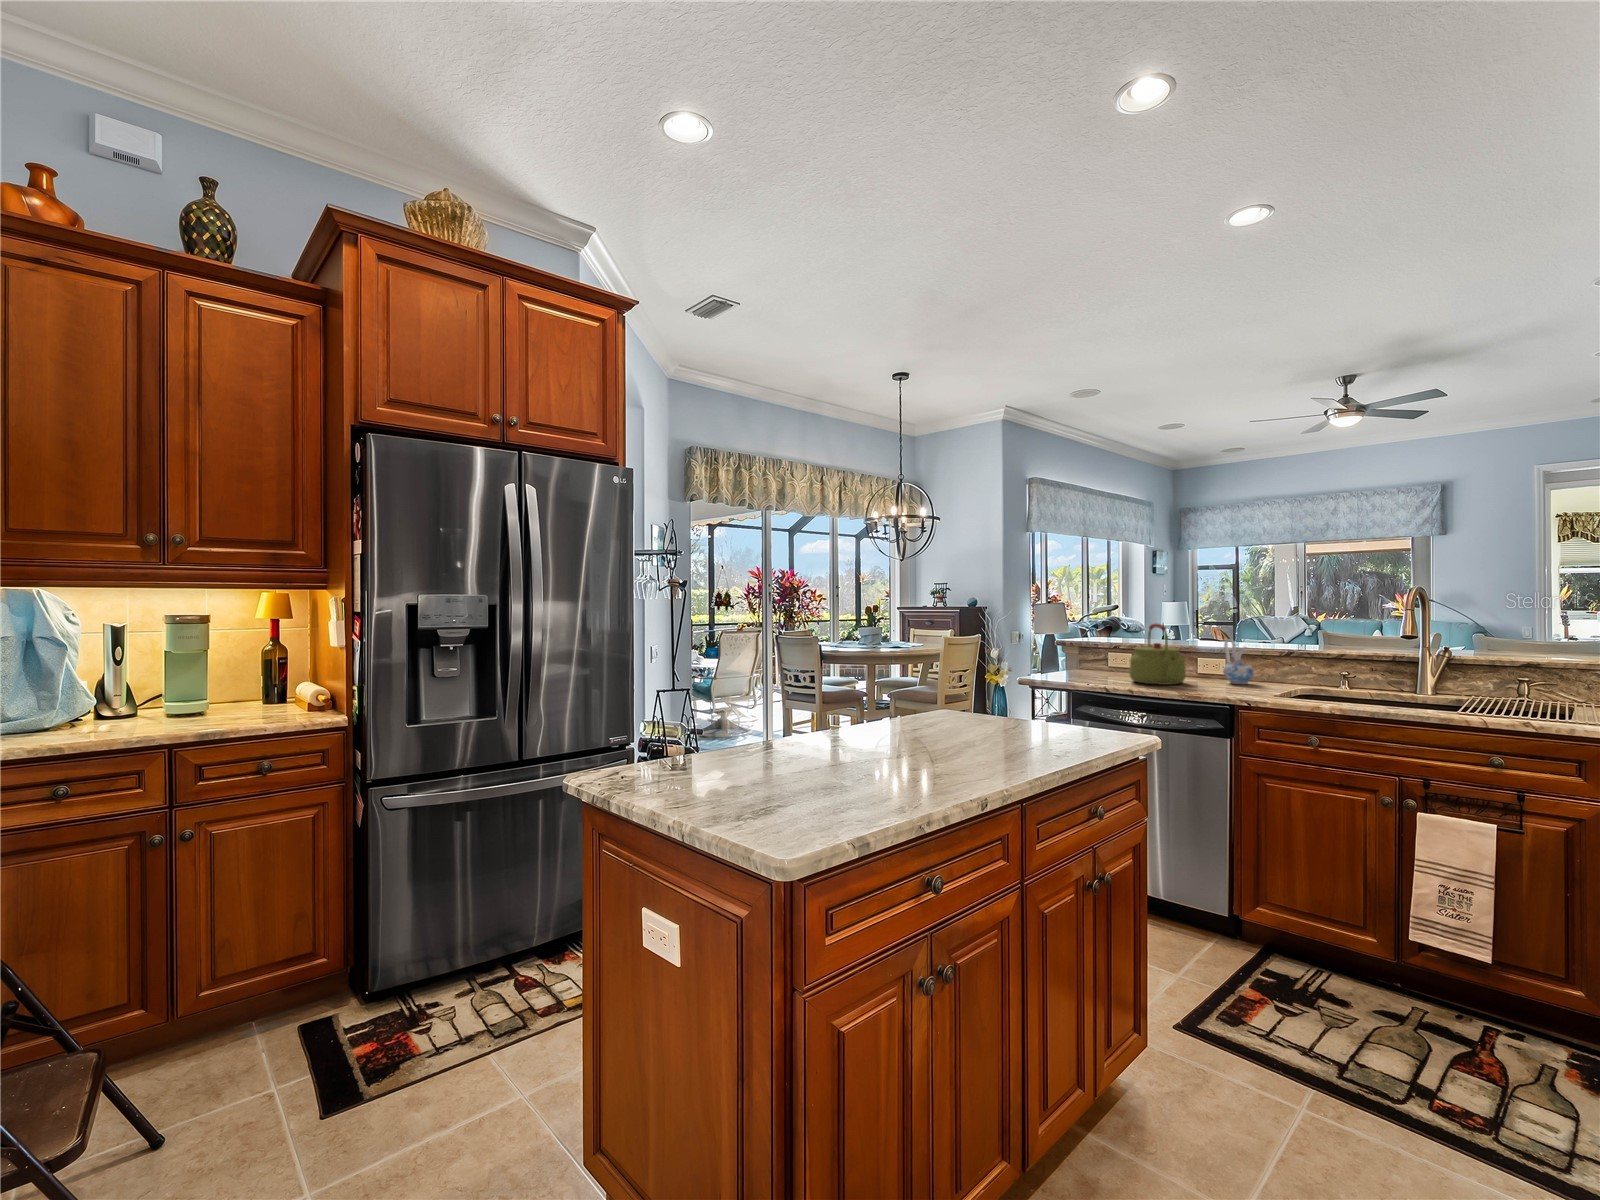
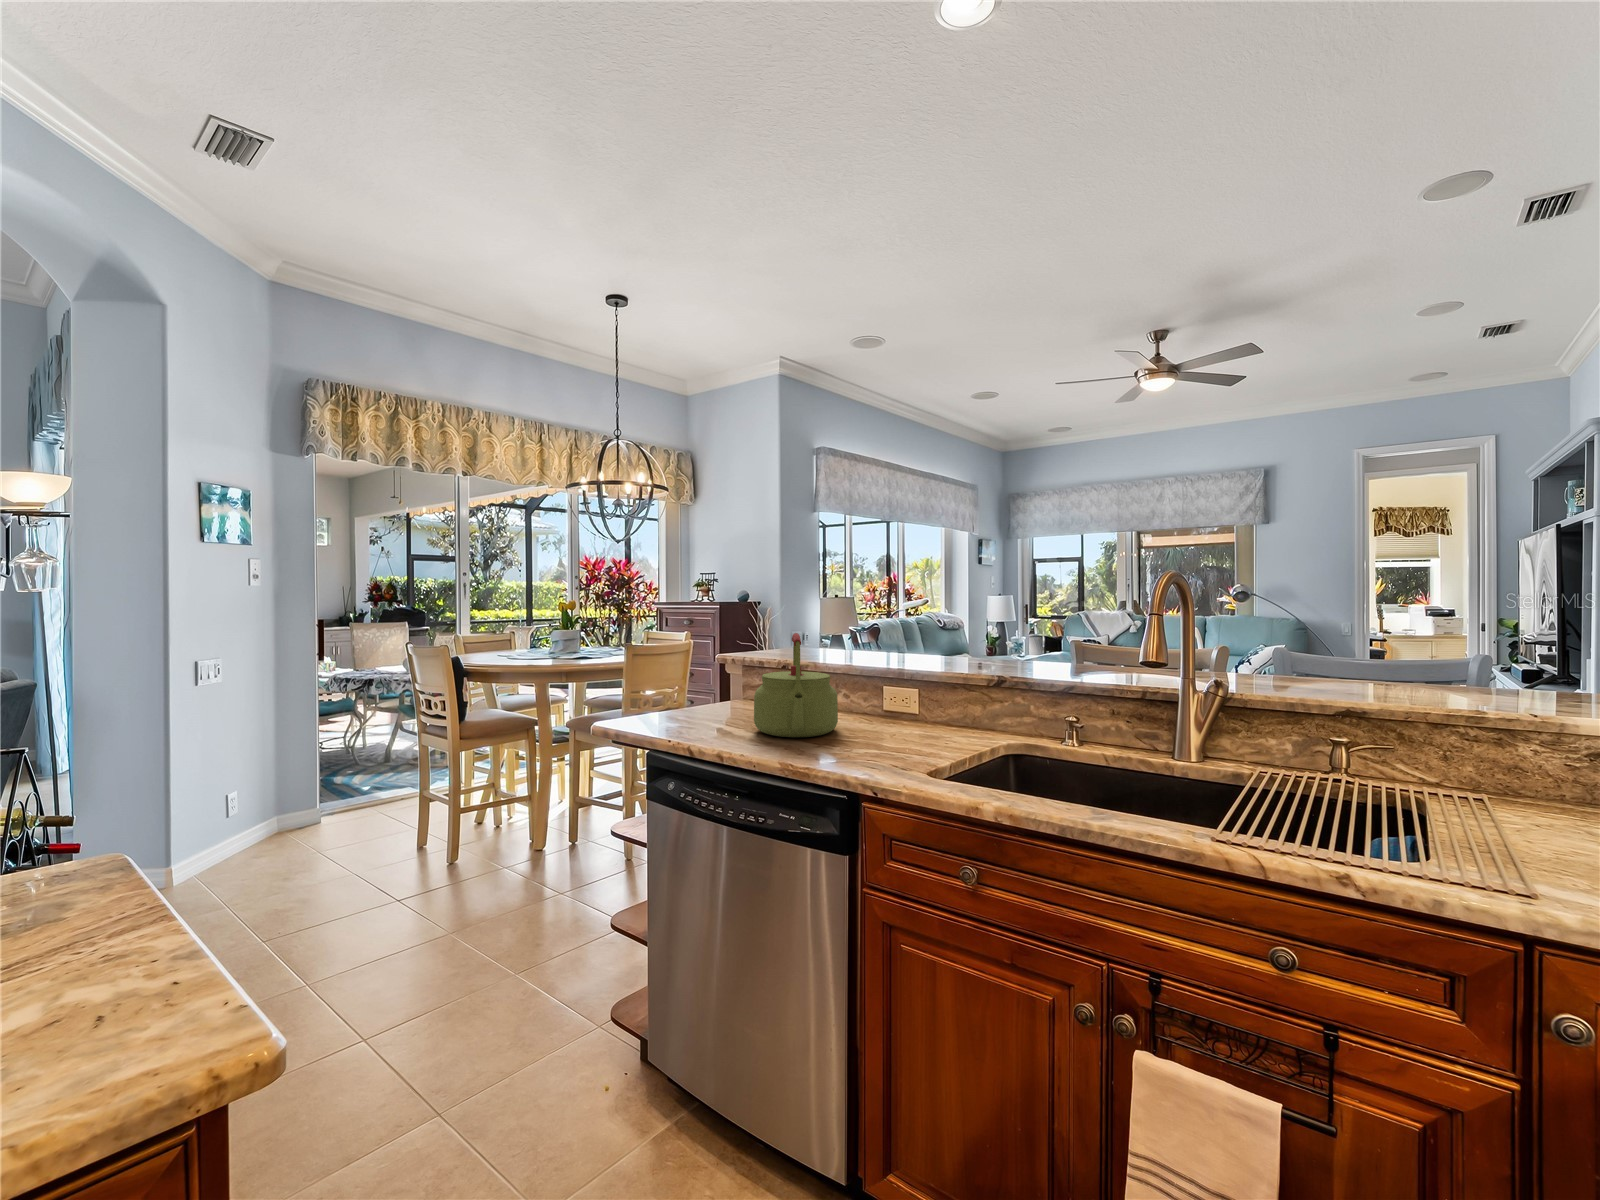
ceramic pitcher: present [1223,639,1253,684] -> none [895,660,939,735]

